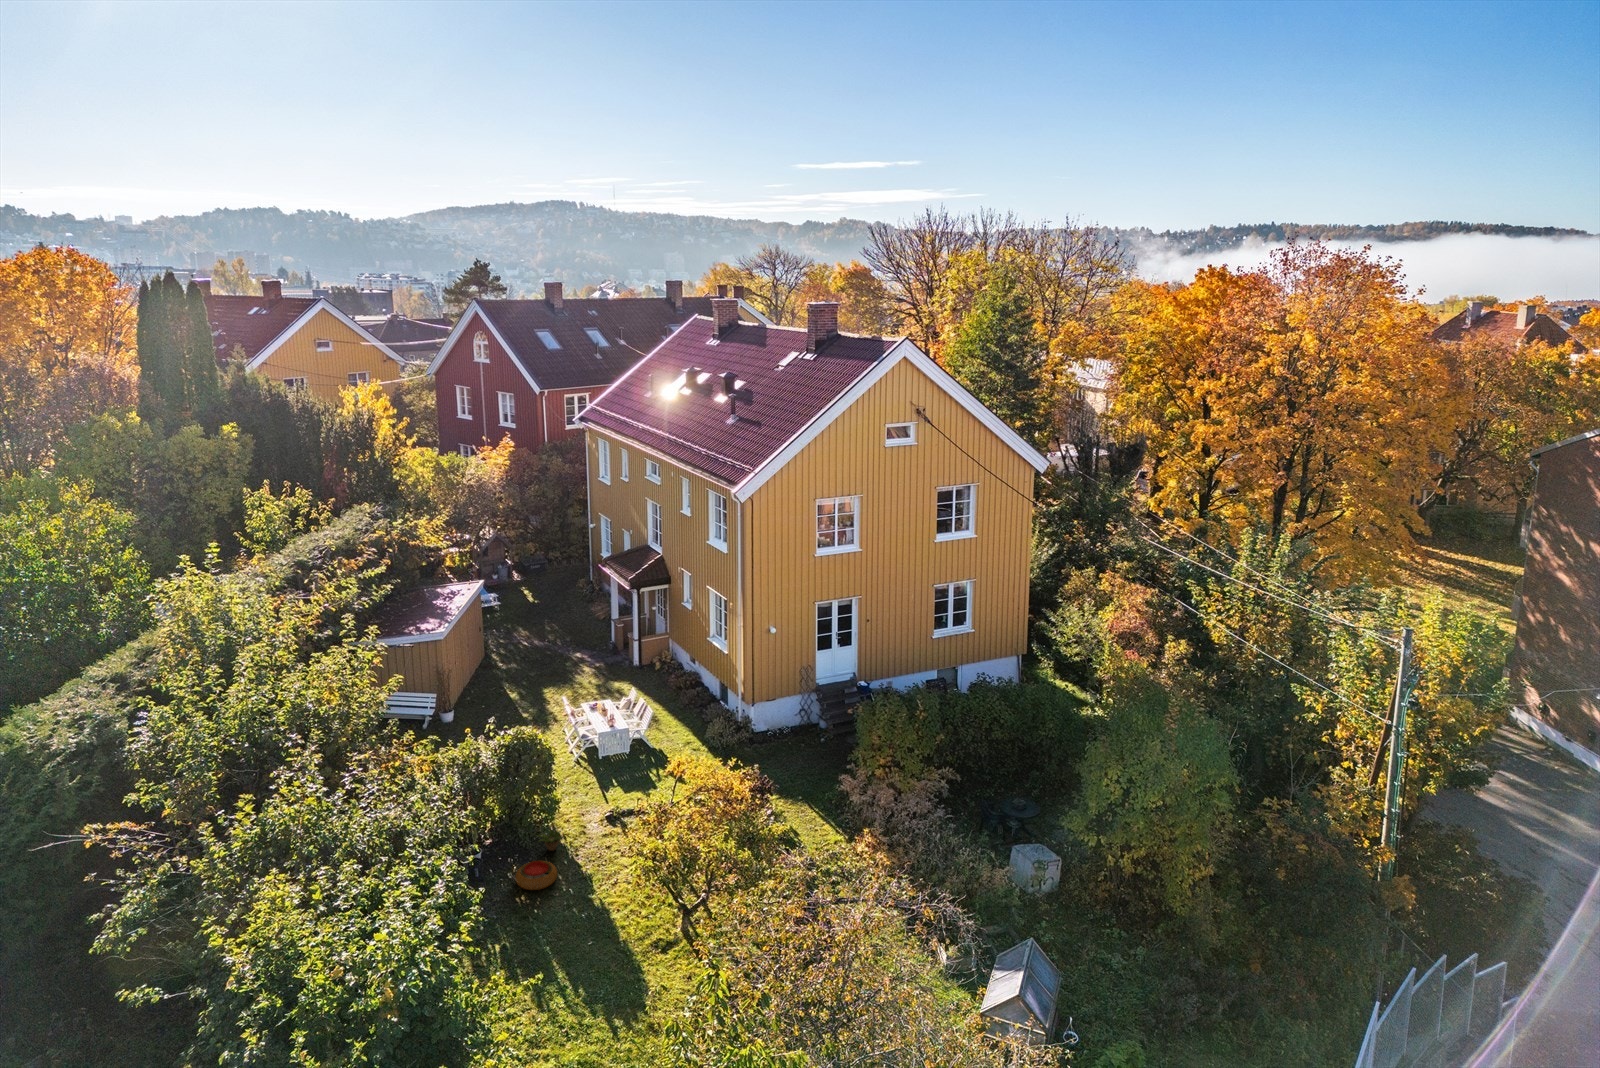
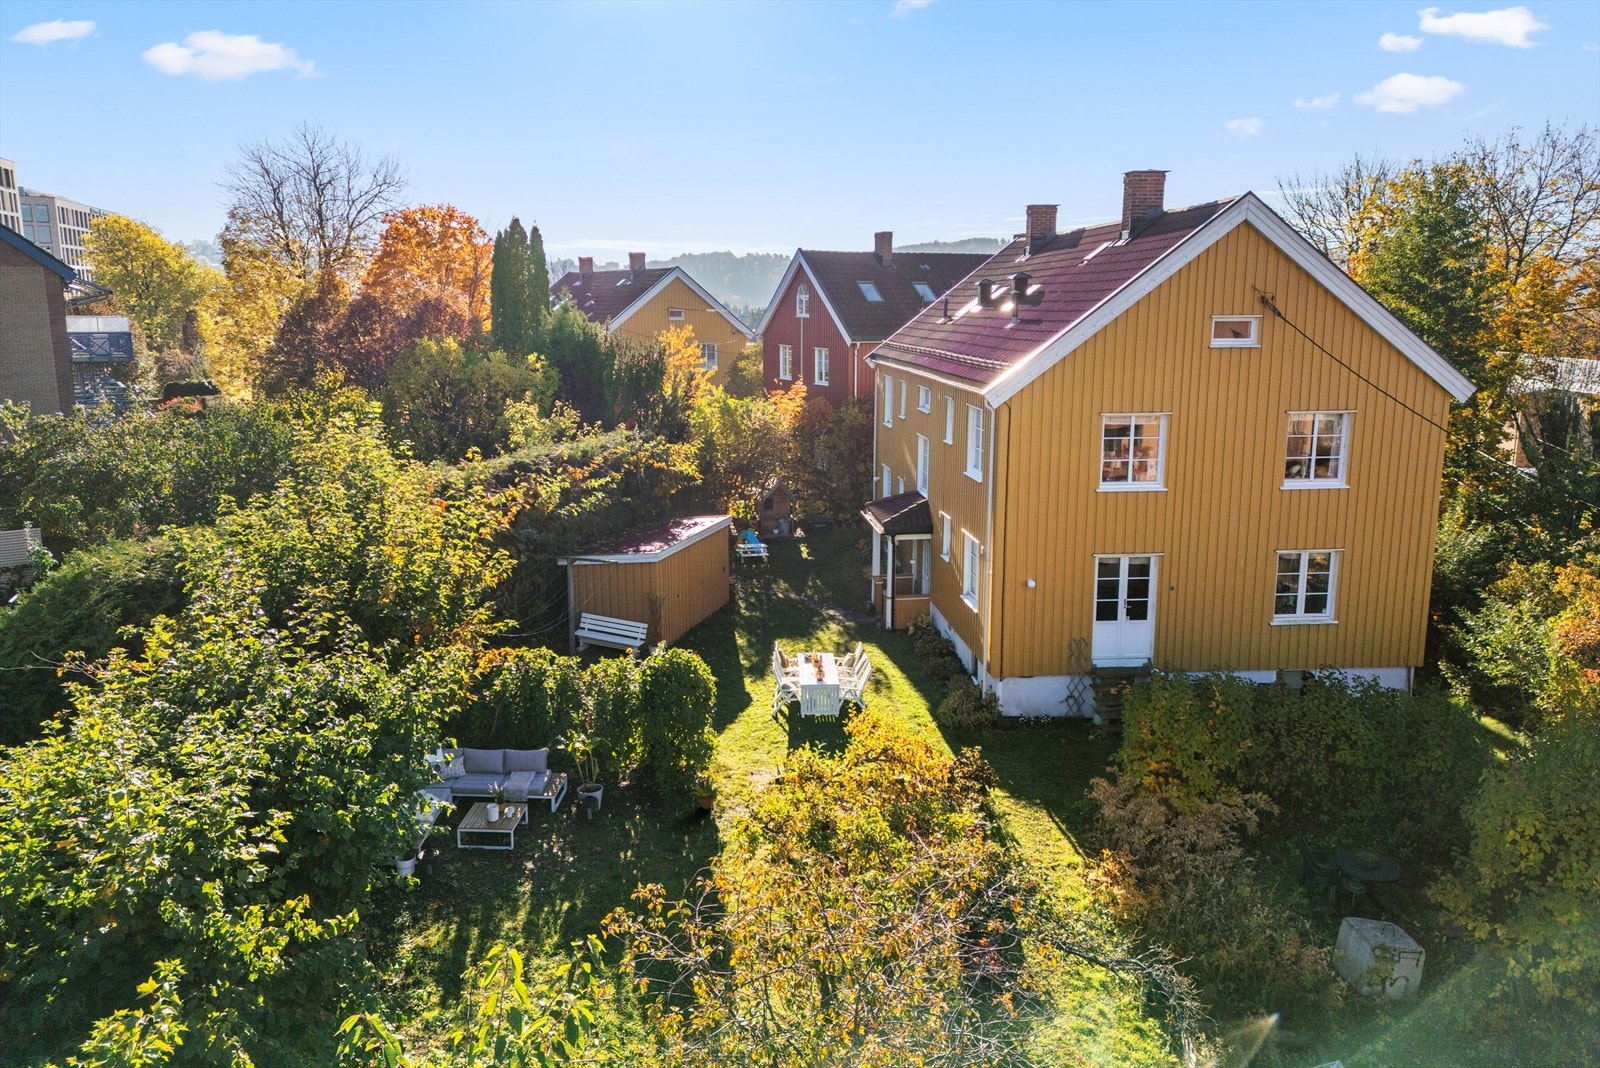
pouf: present [516,861,557,890] -> none [648,815,698,849]

